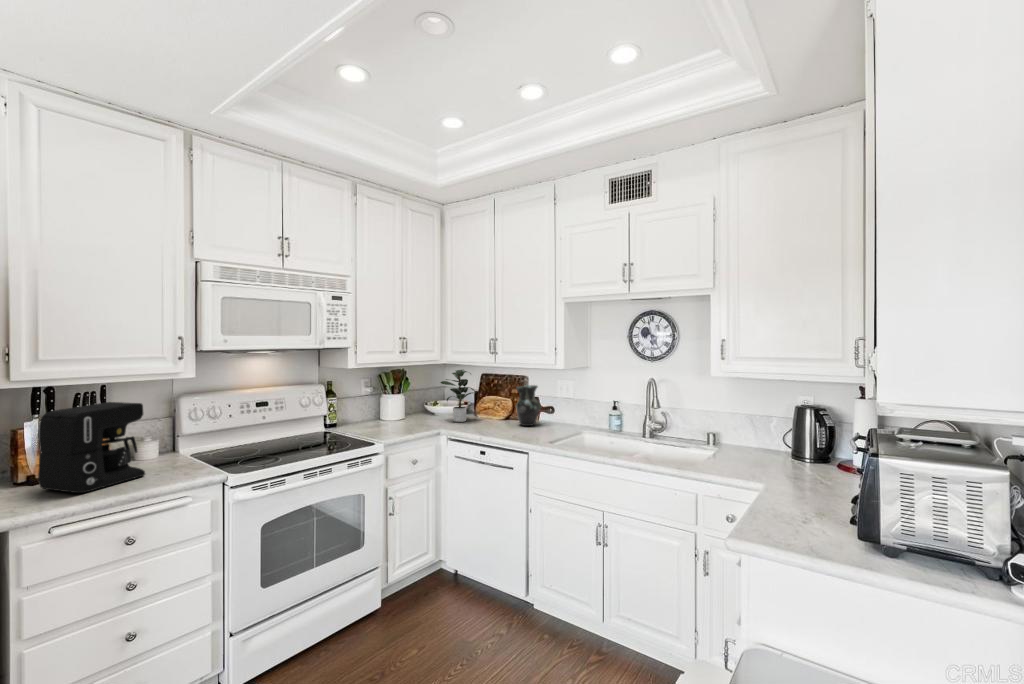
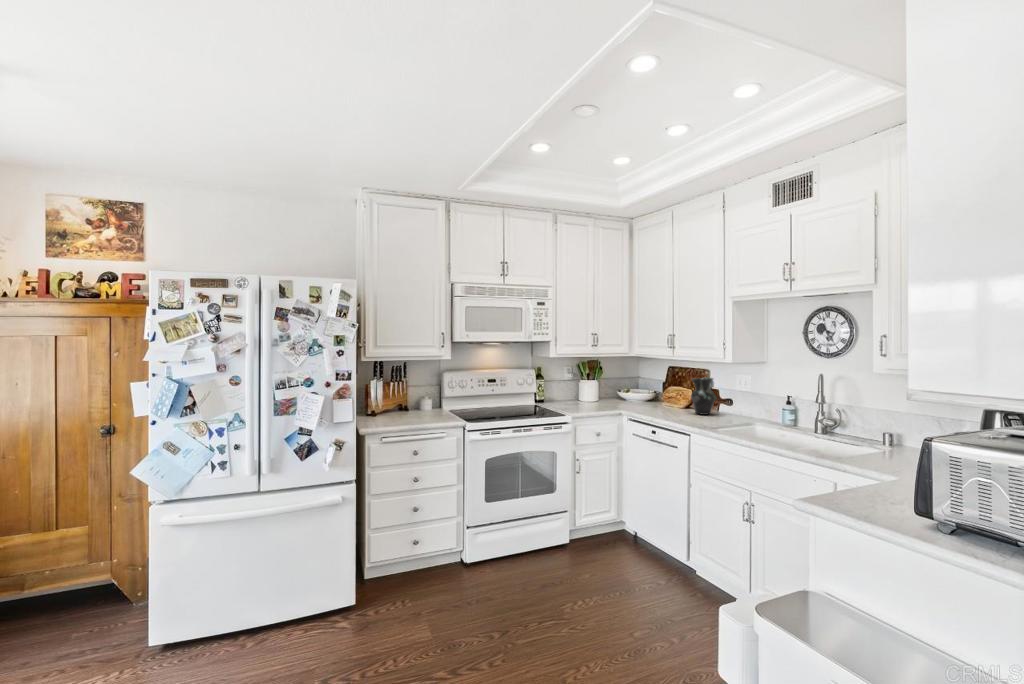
potted plant: present [440,370,475,422] -> none [622,361,667,407]
coffee maker: present [38,402,145,493] -> none [377,373,425,423]

